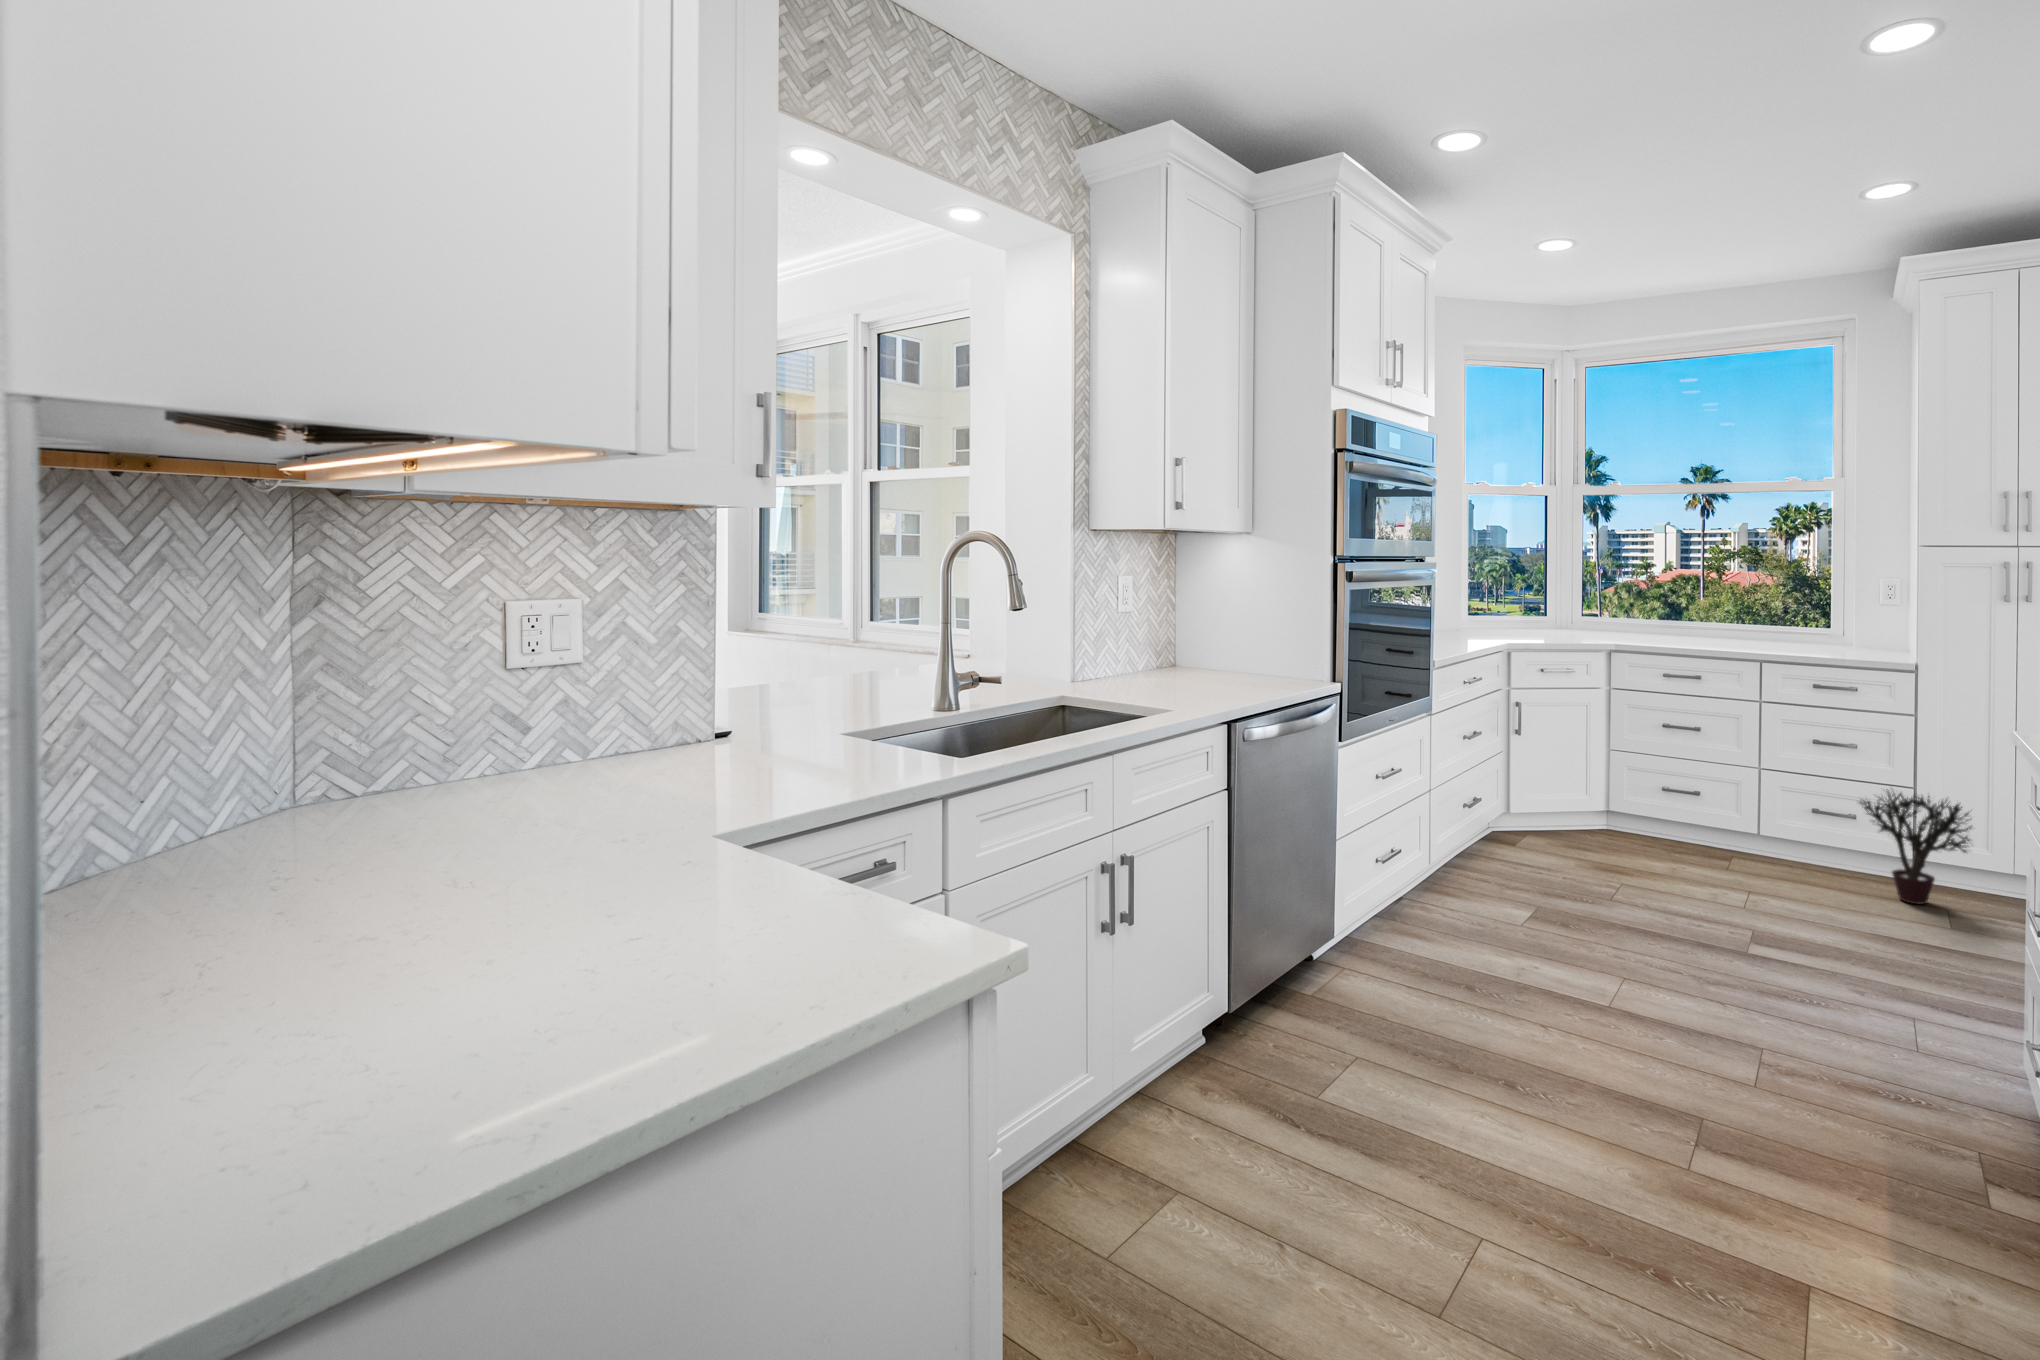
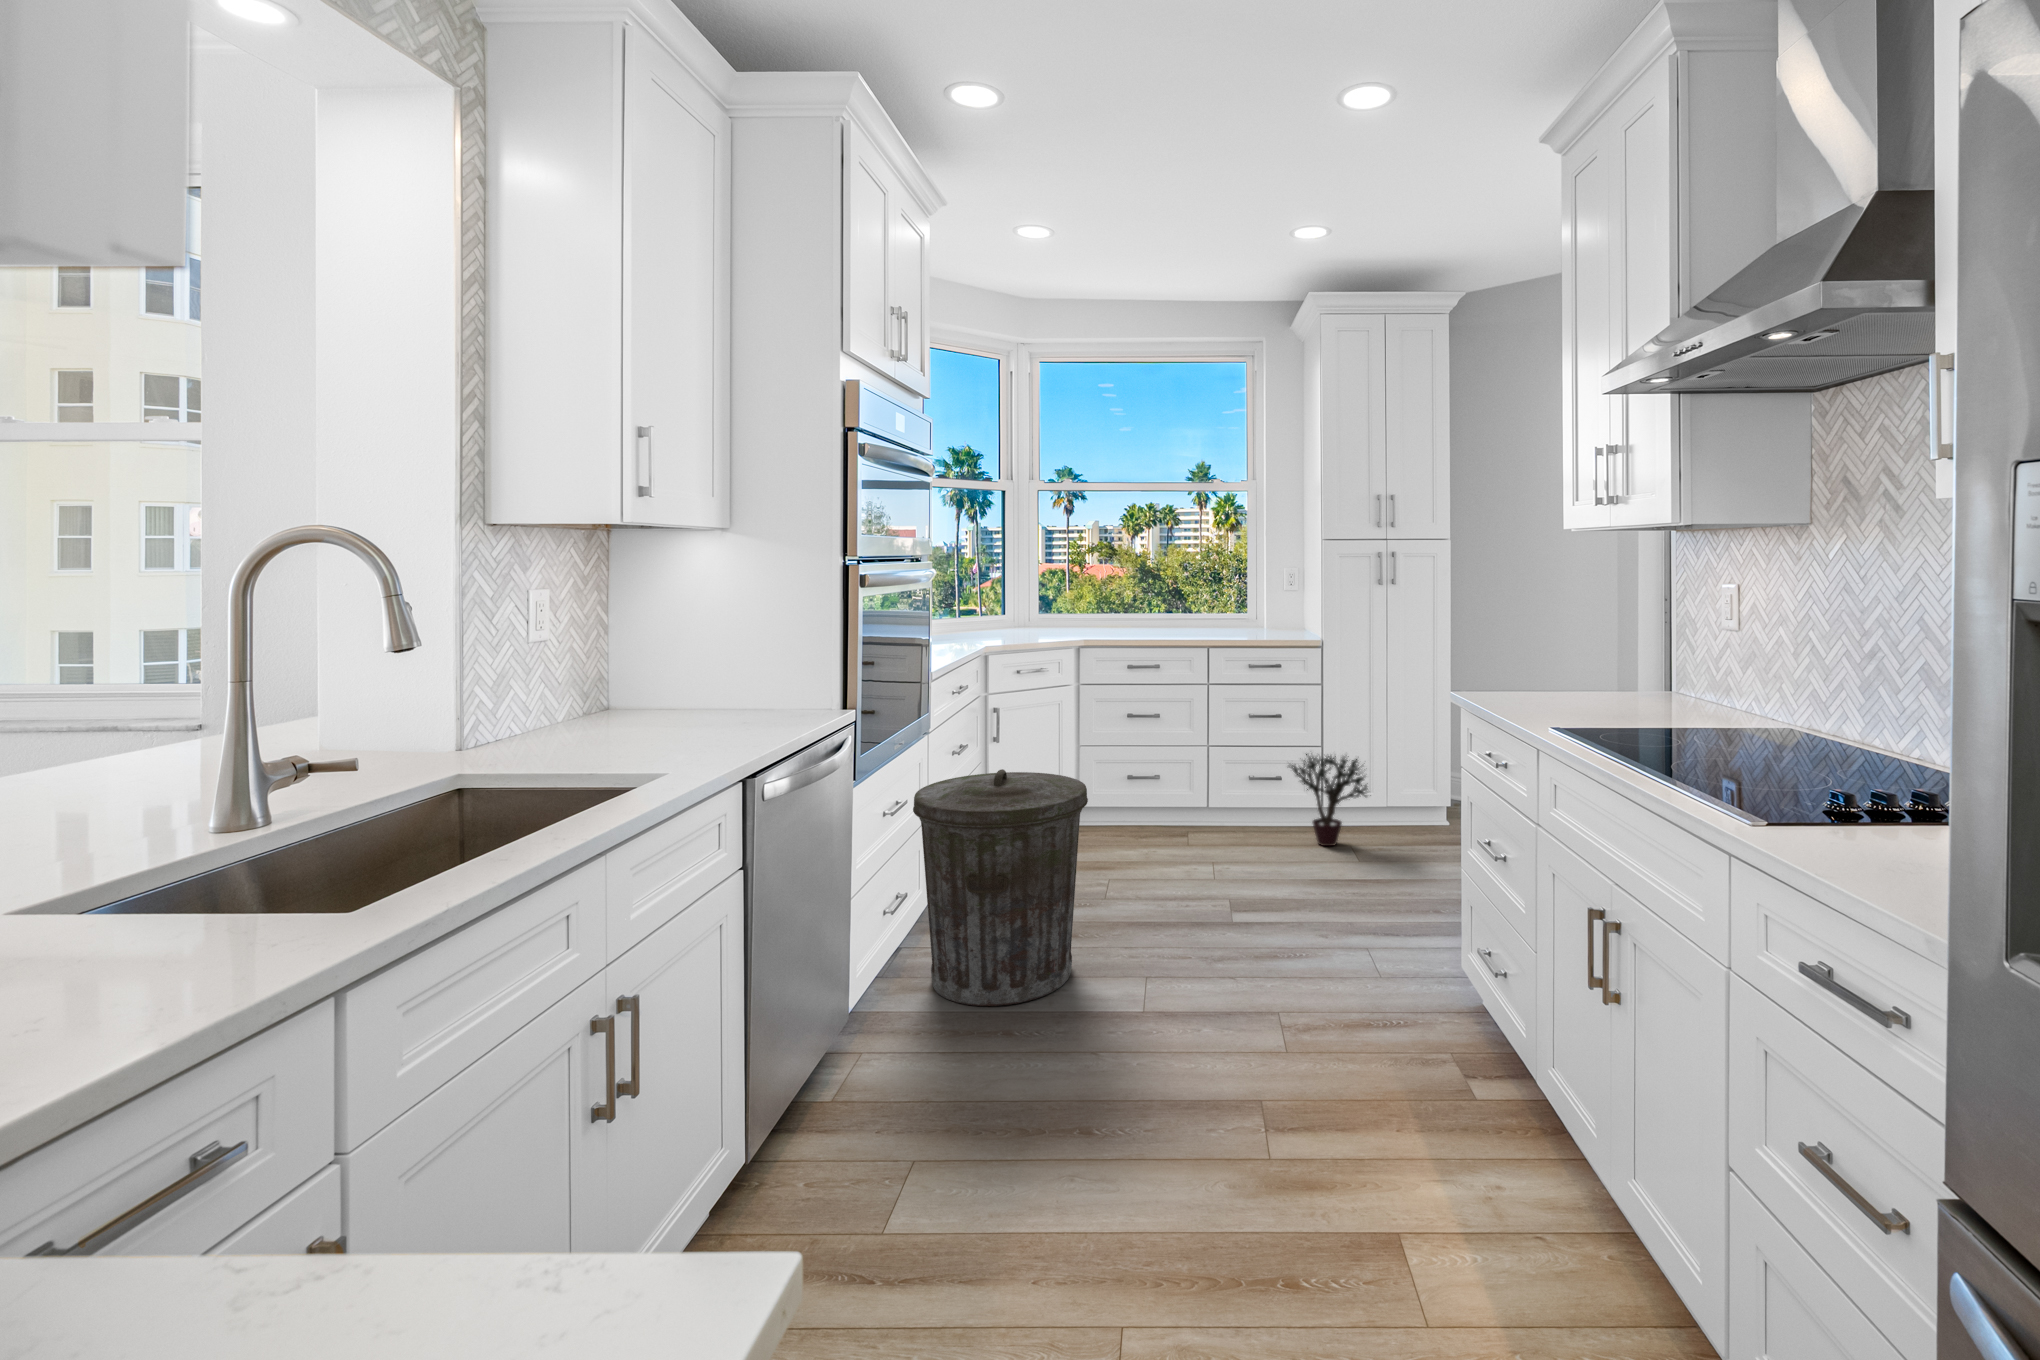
trash can: none [1399,753,1564,970] -> present [913,769,1088,1006]

